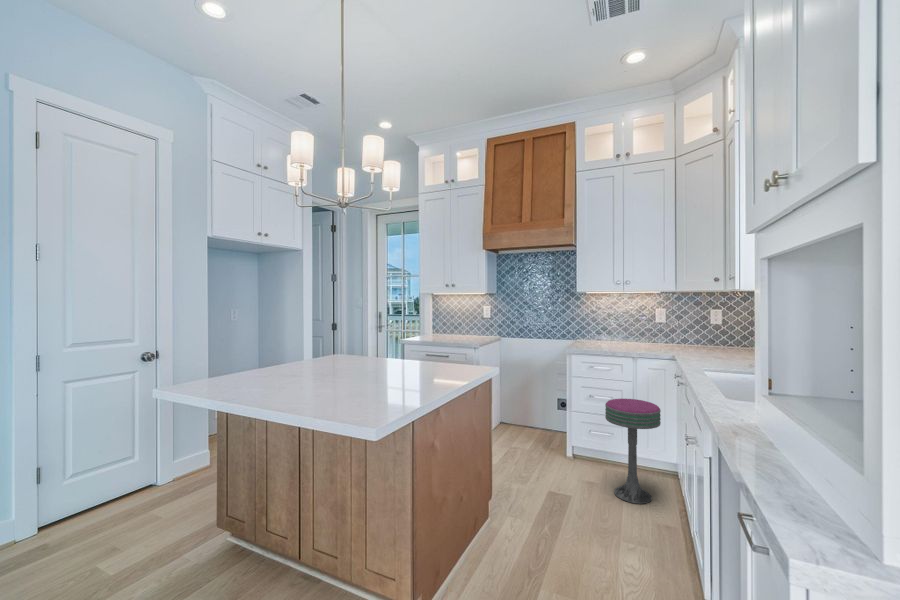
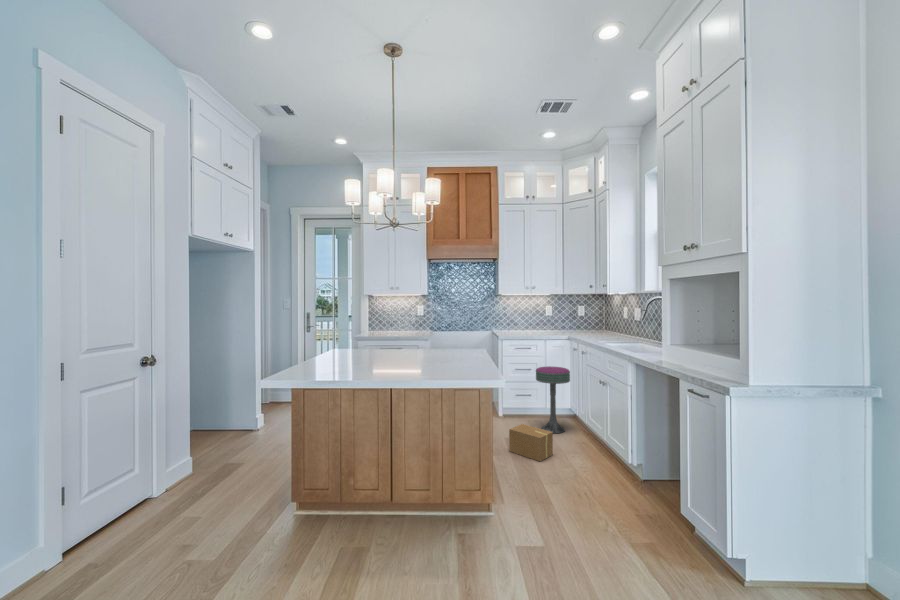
cardboard box: none [535,481,597,549] -> present [509,424,553,461]

